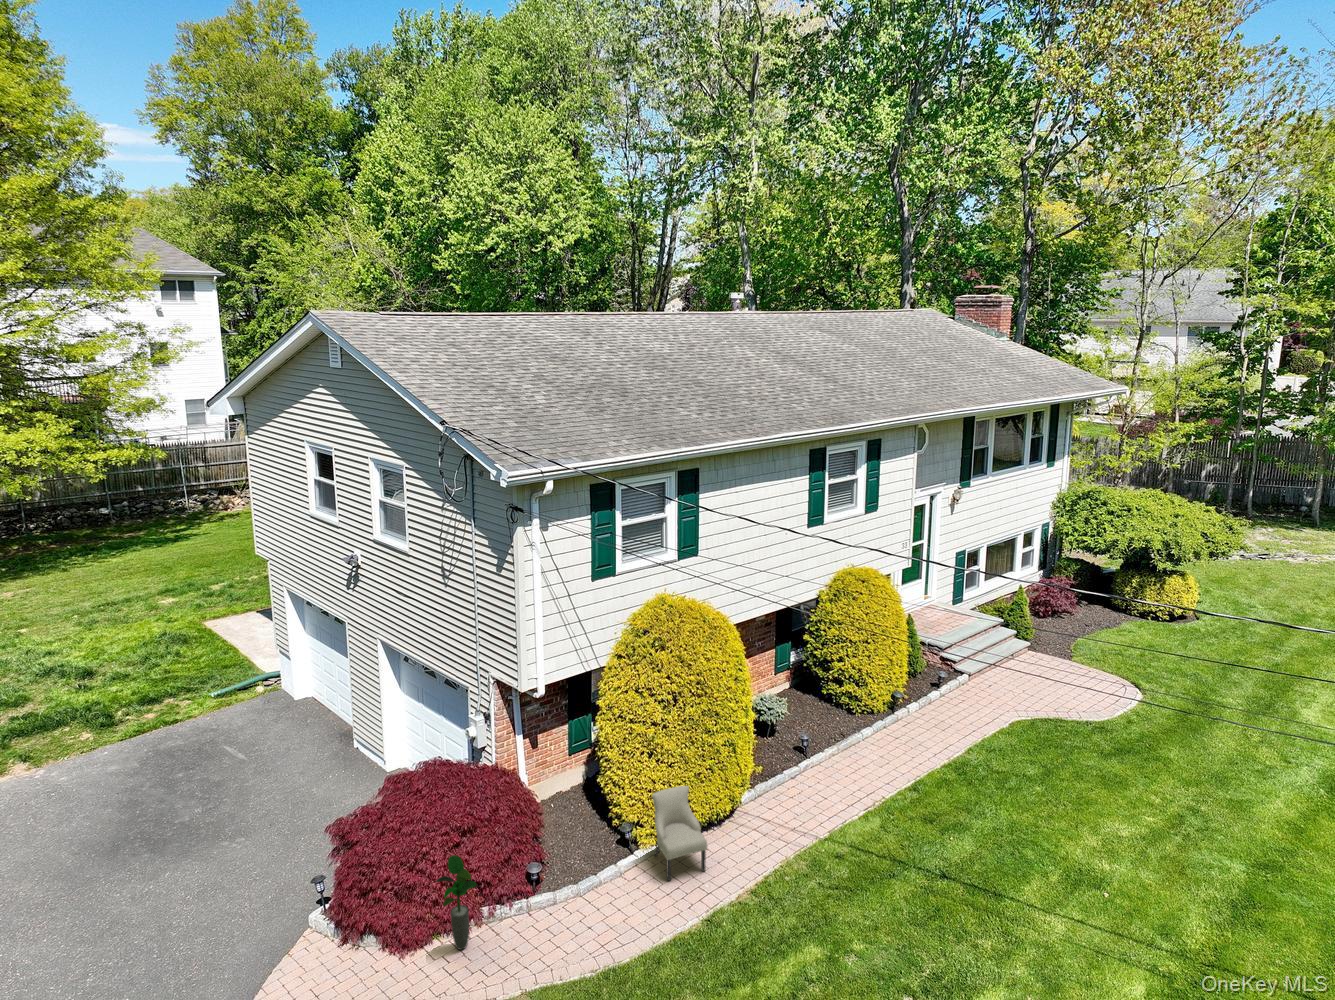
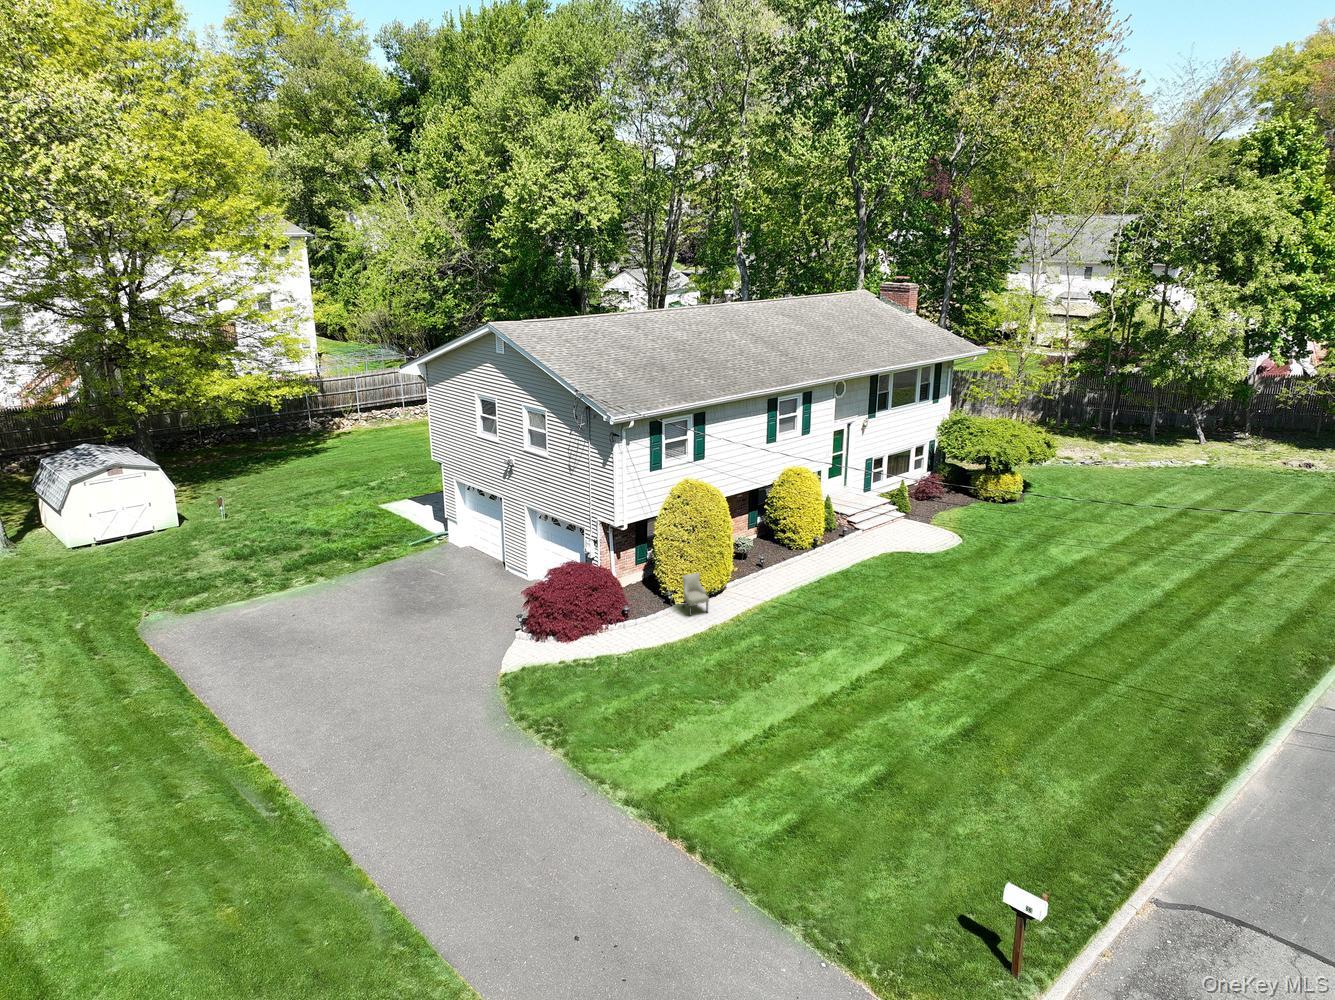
potted plant: present [436,855,476,950] -> none [587,595,605,637]

